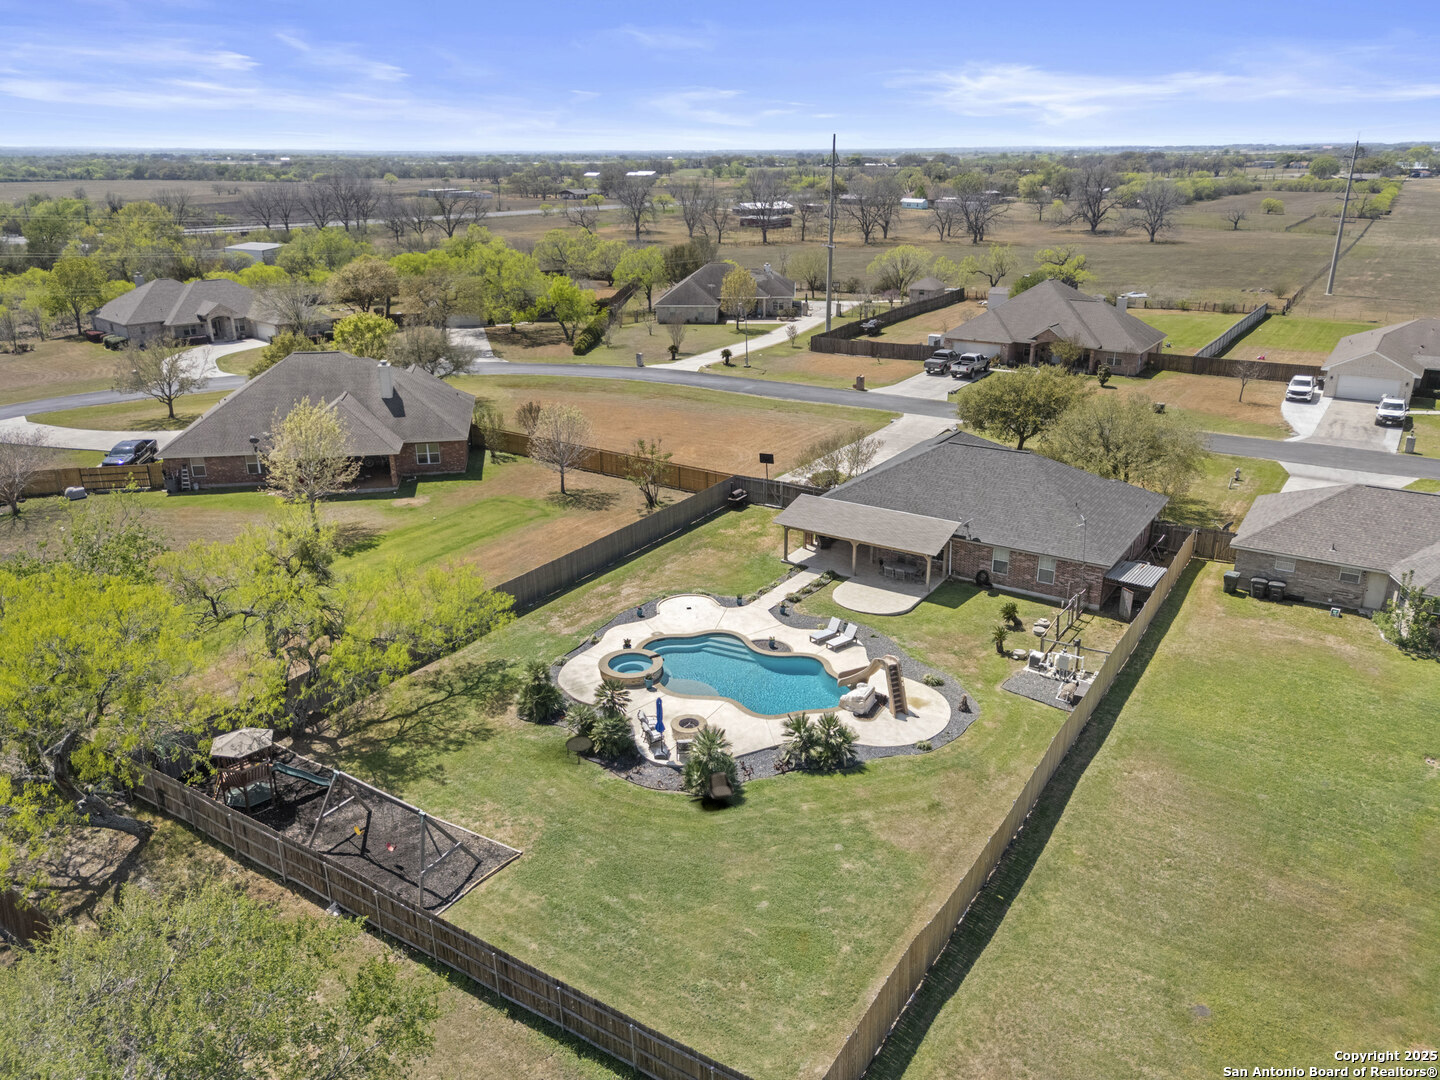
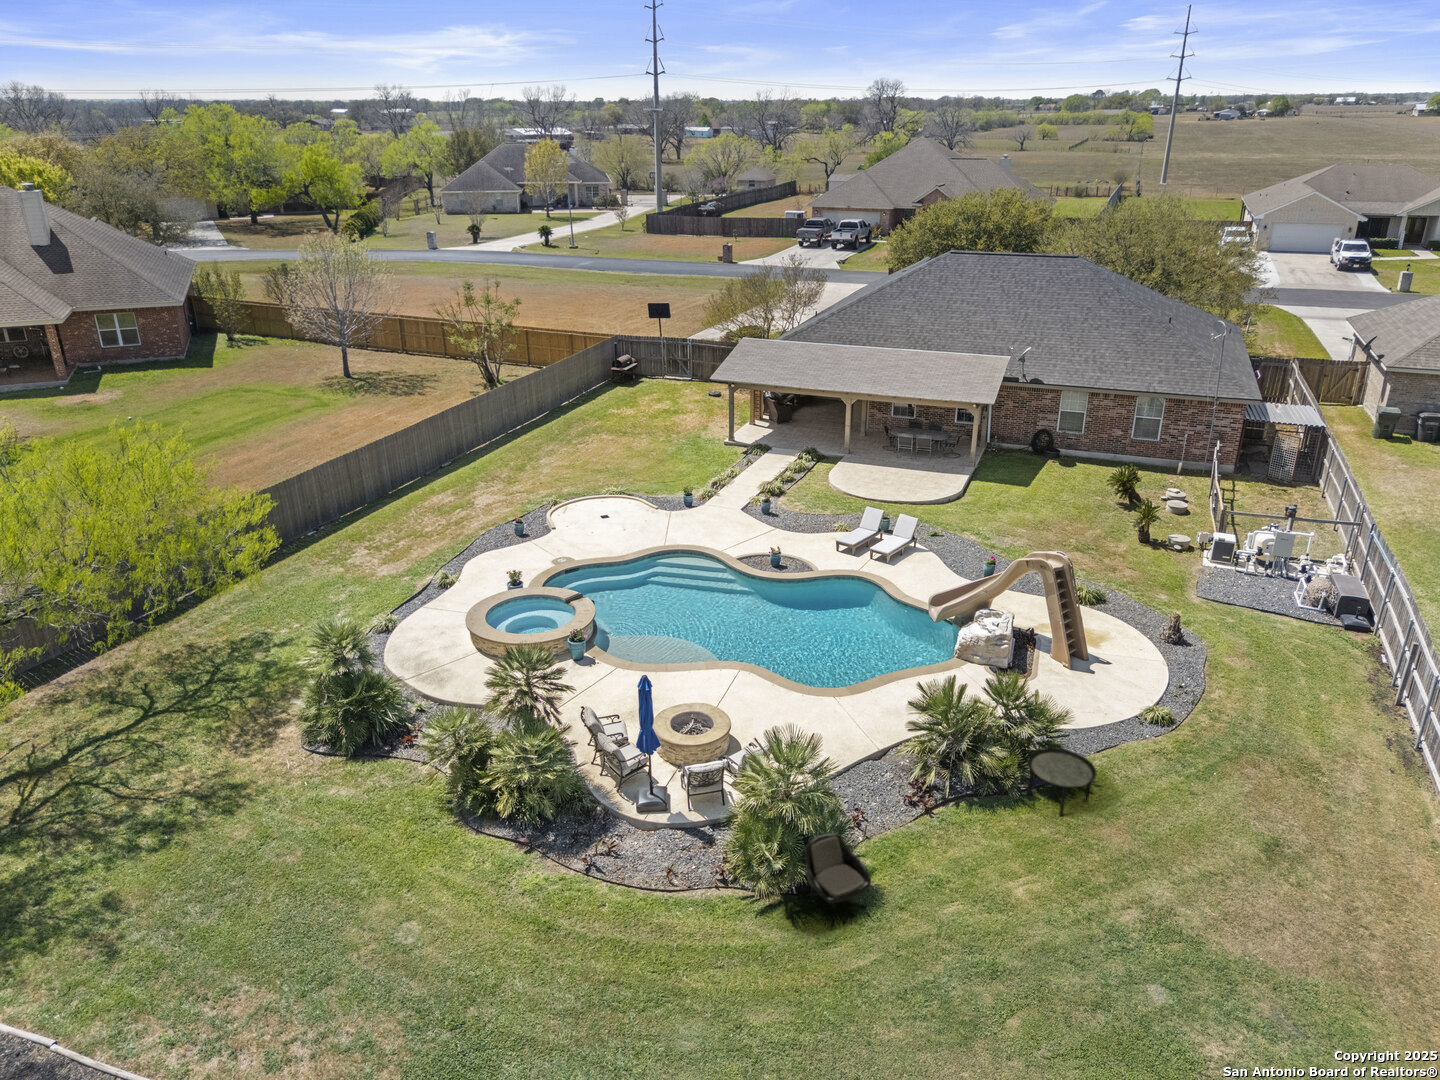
round table: present [565,735,594,764] -> present [1027,748,1097,816]

